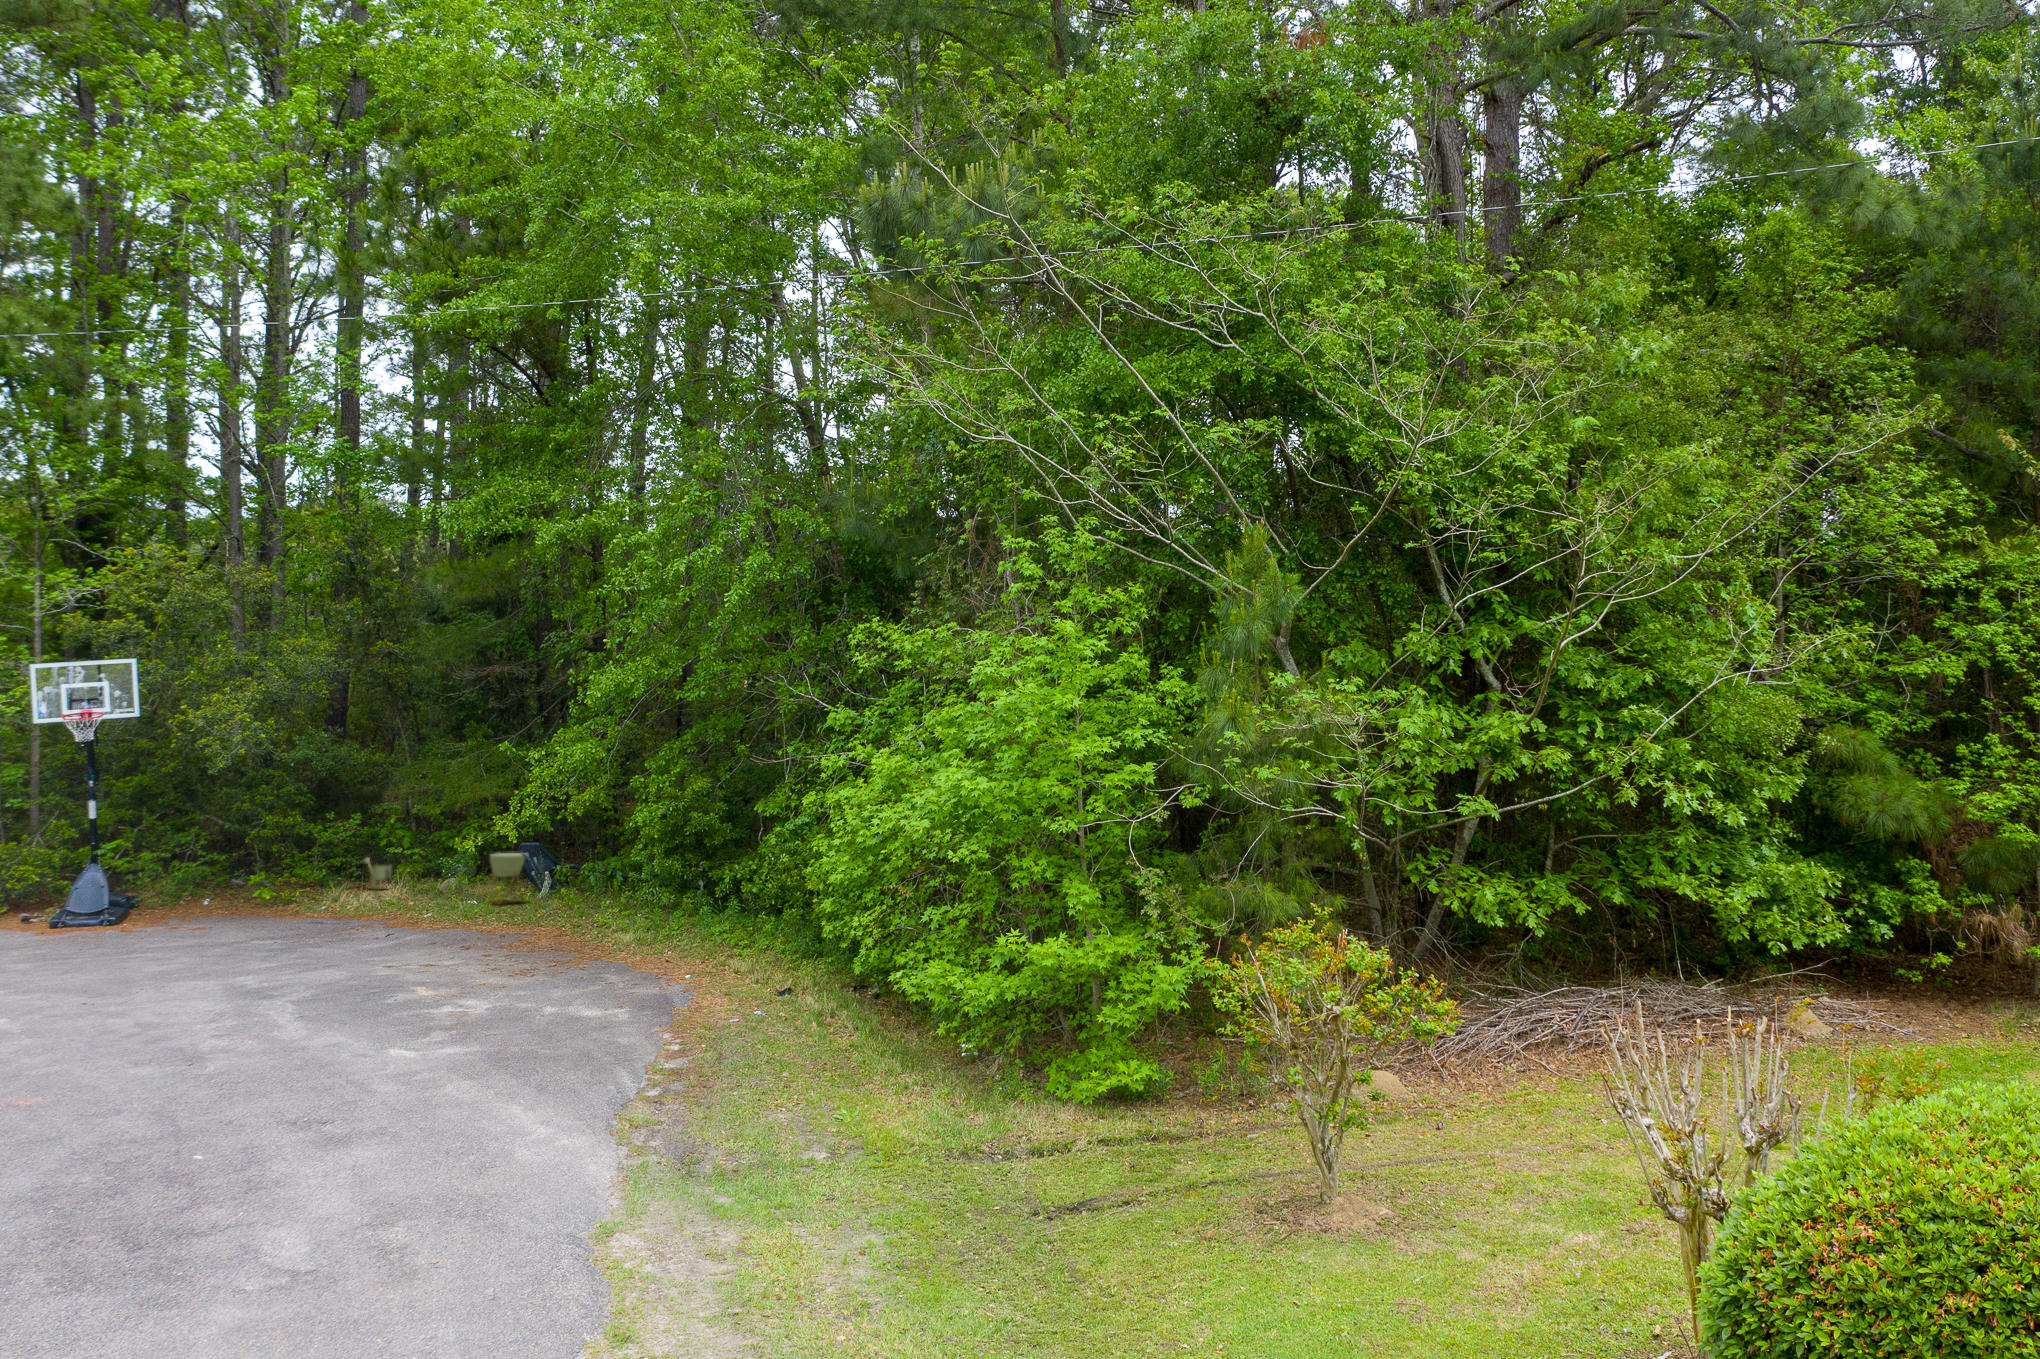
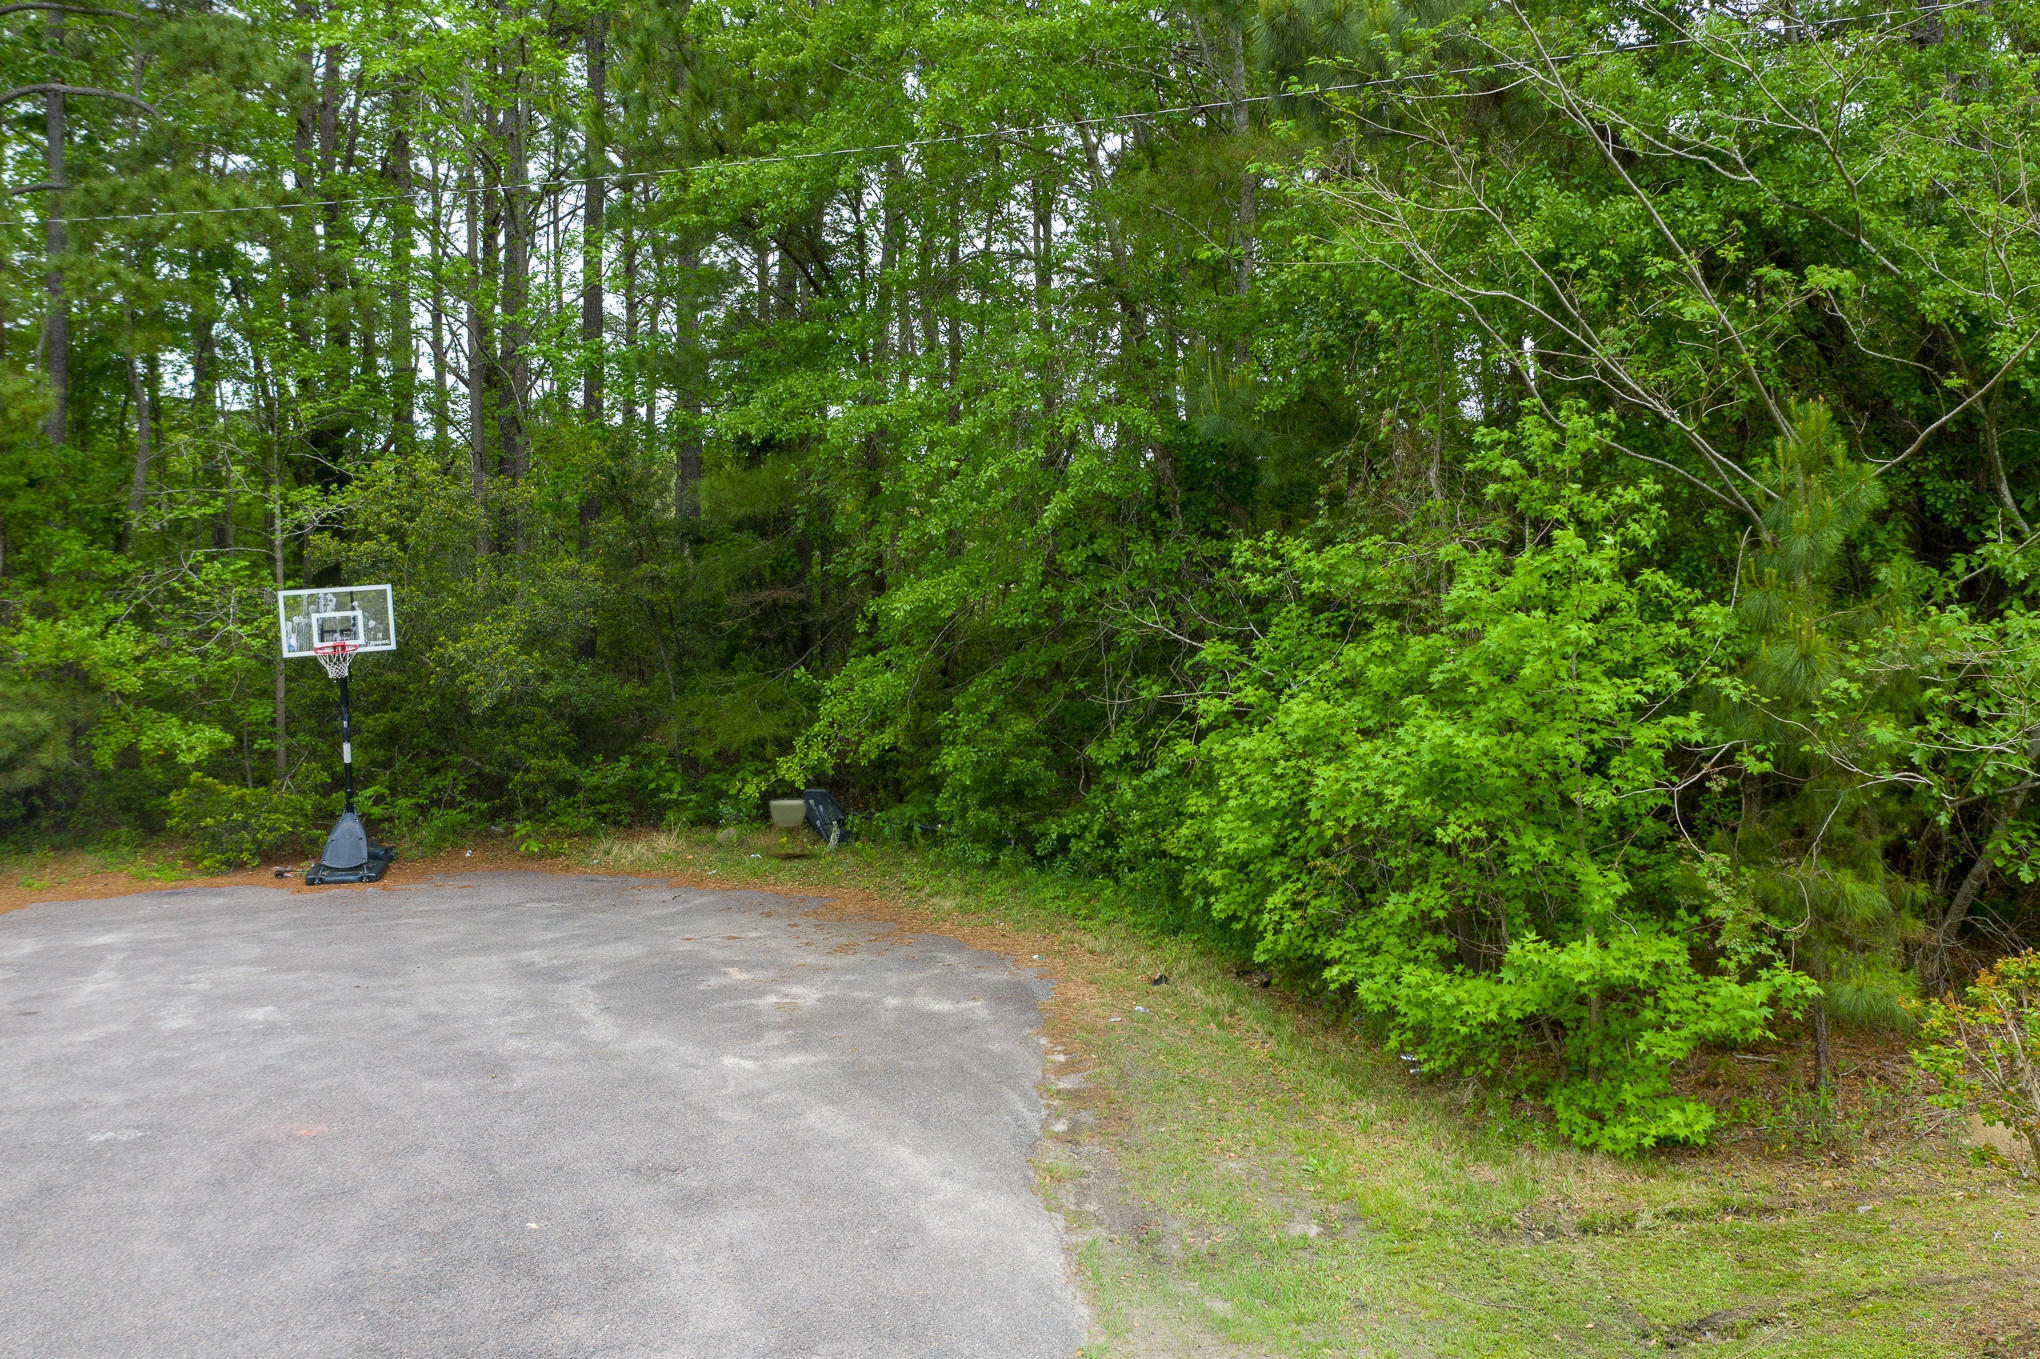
watering can: present [364,857,391,890] -> none [629,801,660,839]

